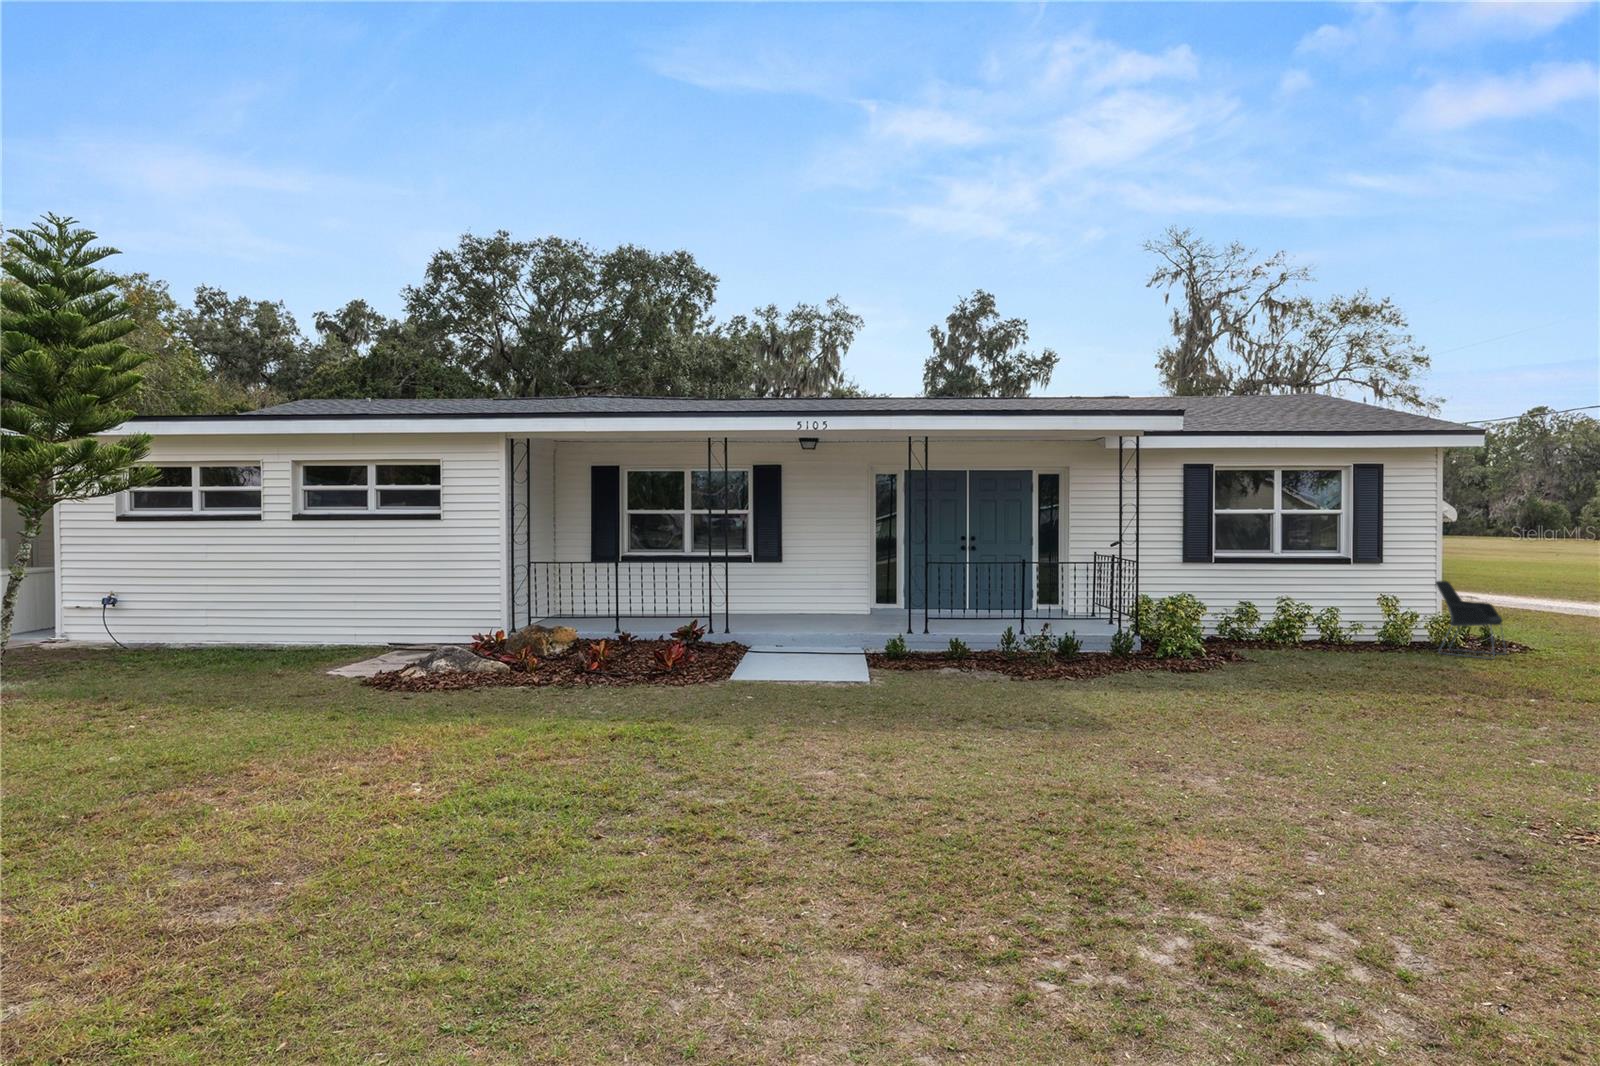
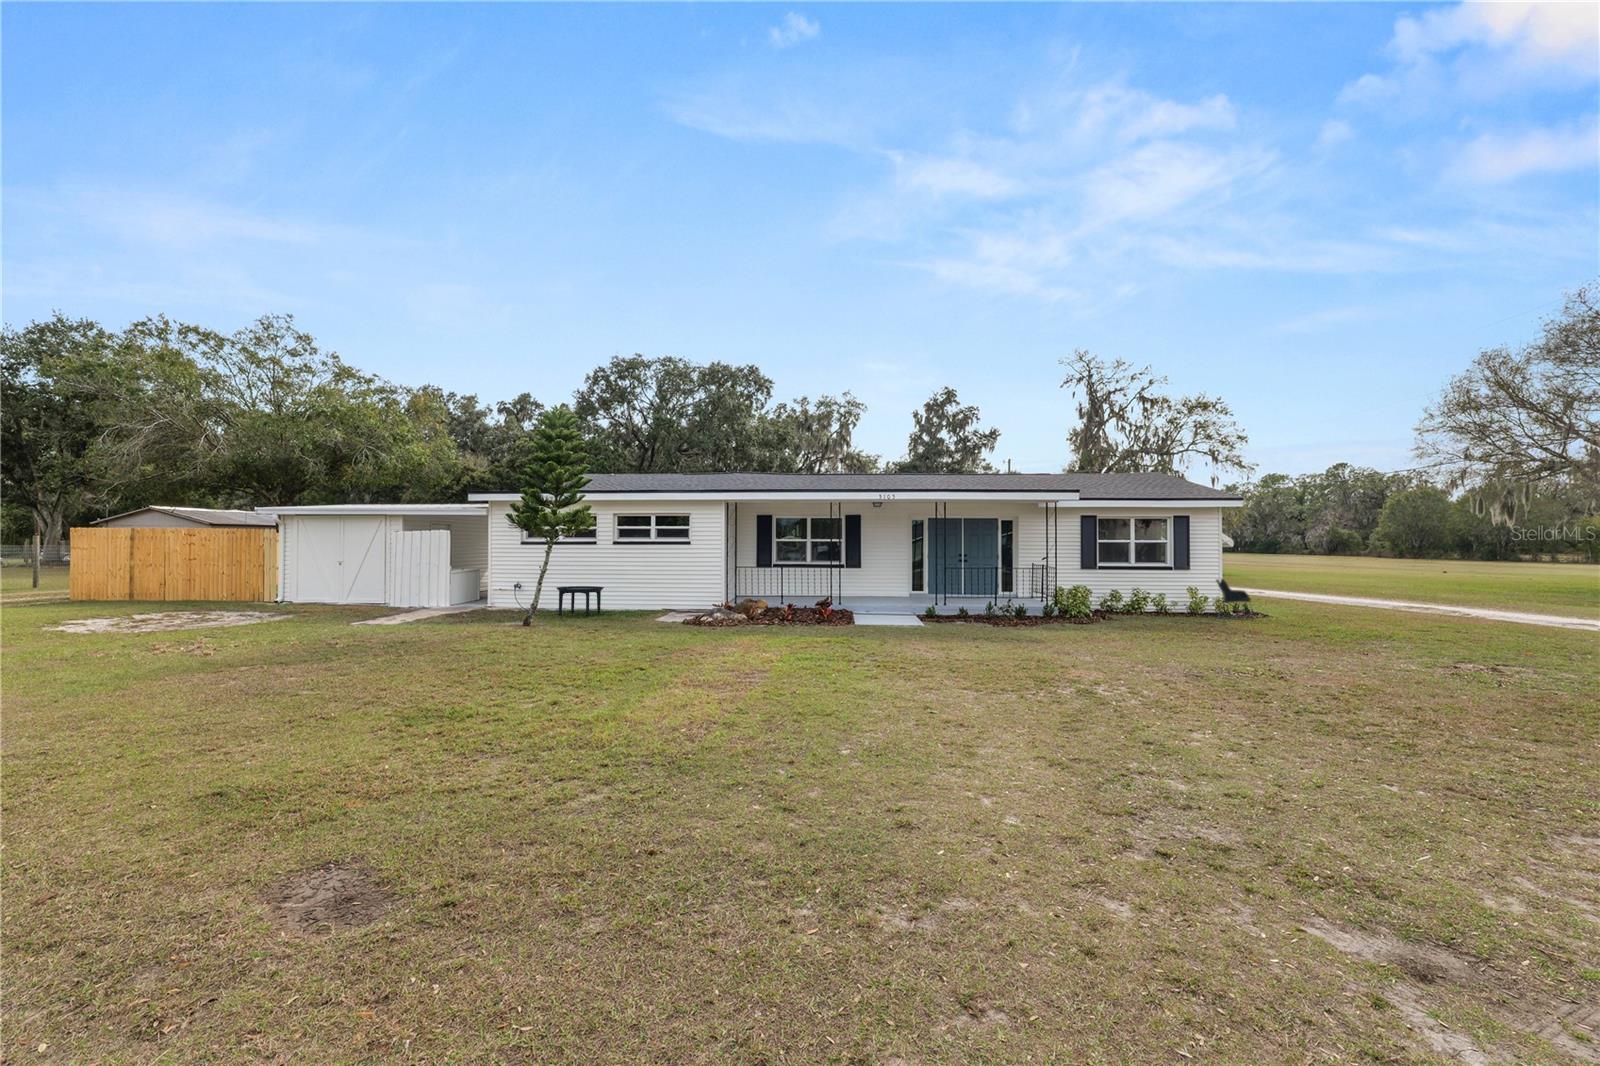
round table: none [192,597,294,654] -> present [557,586,604,616]

